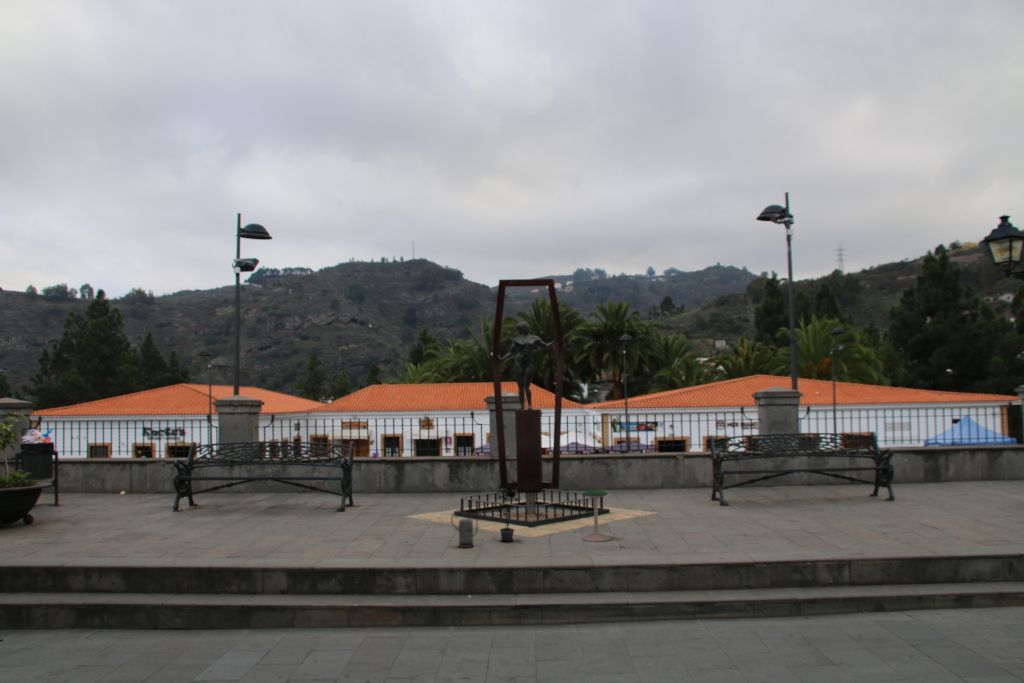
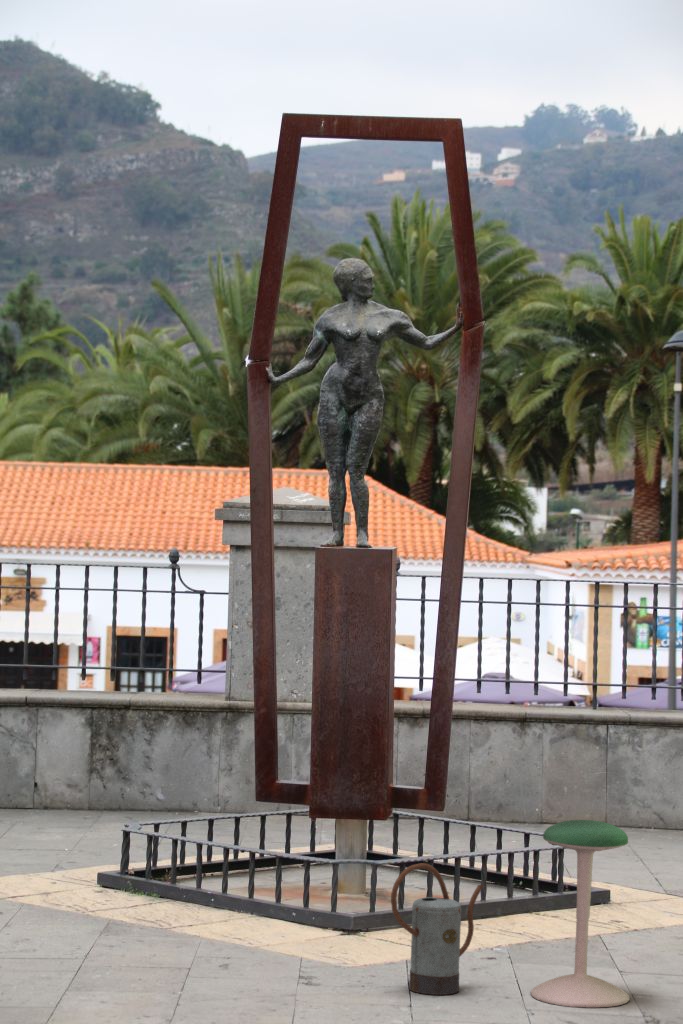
potted plant: present [498,480,521,541] -> none [225,765,325,991]
watering can: present [451,510,479,548] -> present [391,863,483,995]

